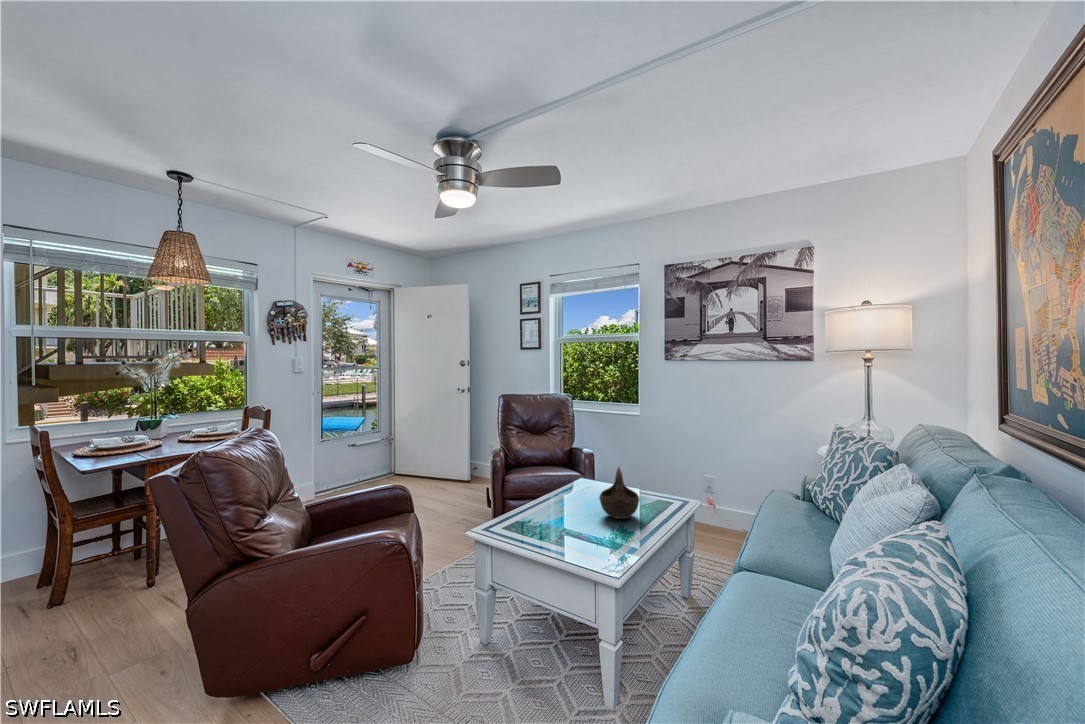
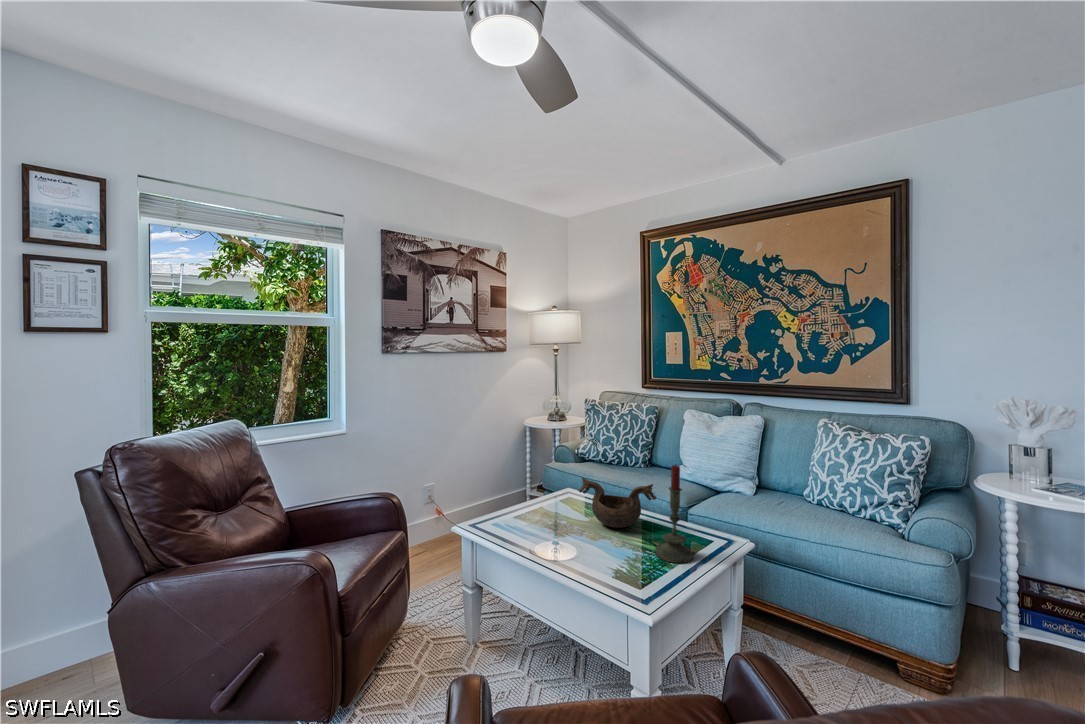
candle: none [549,453,581,541] -> present [656,465,693,563]

